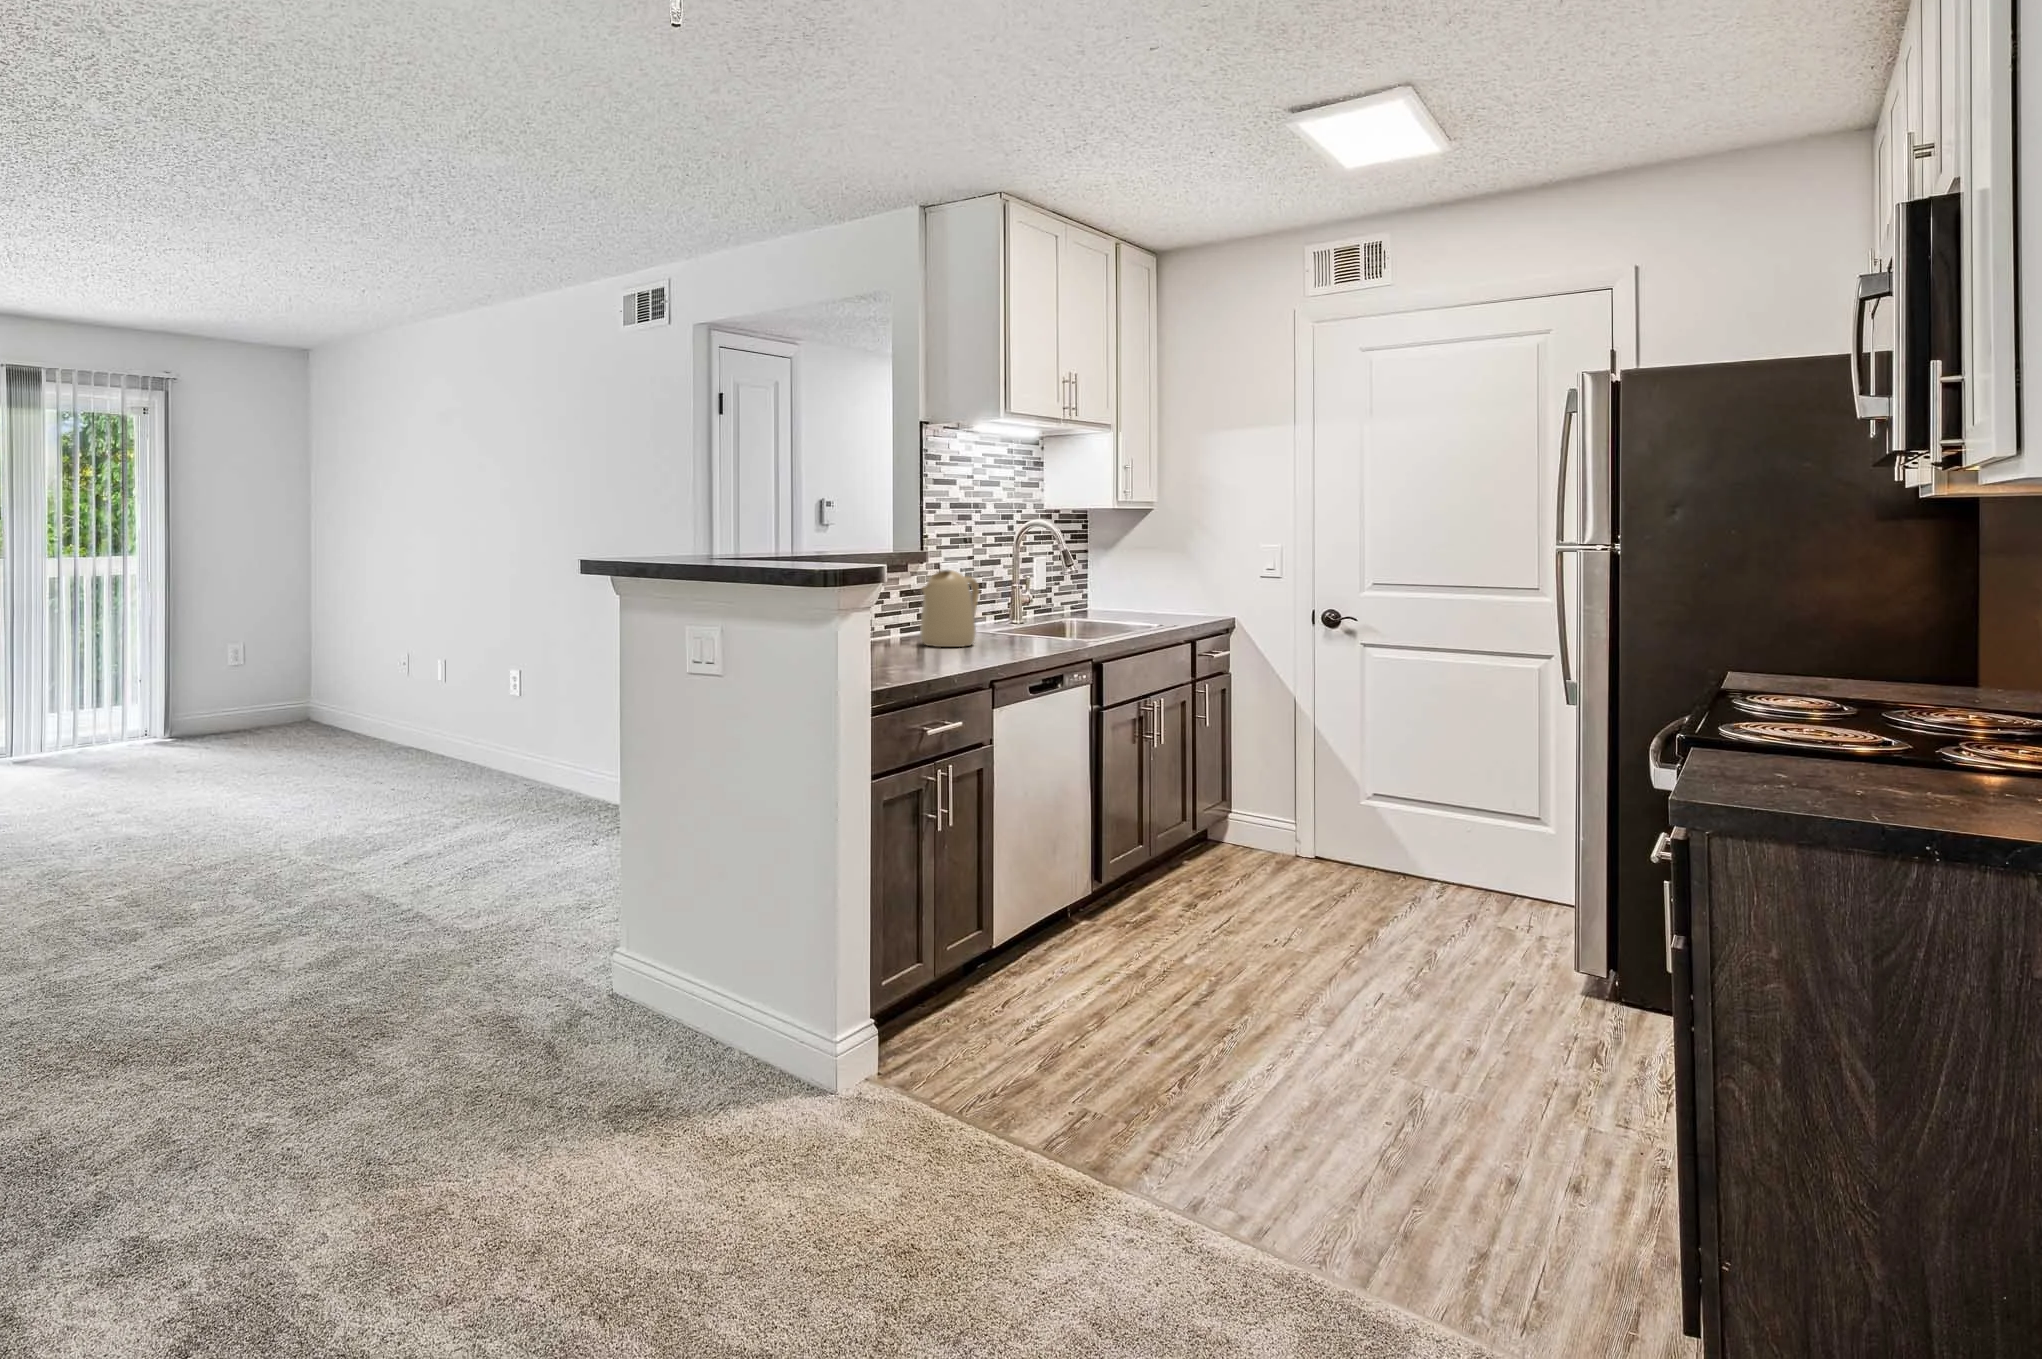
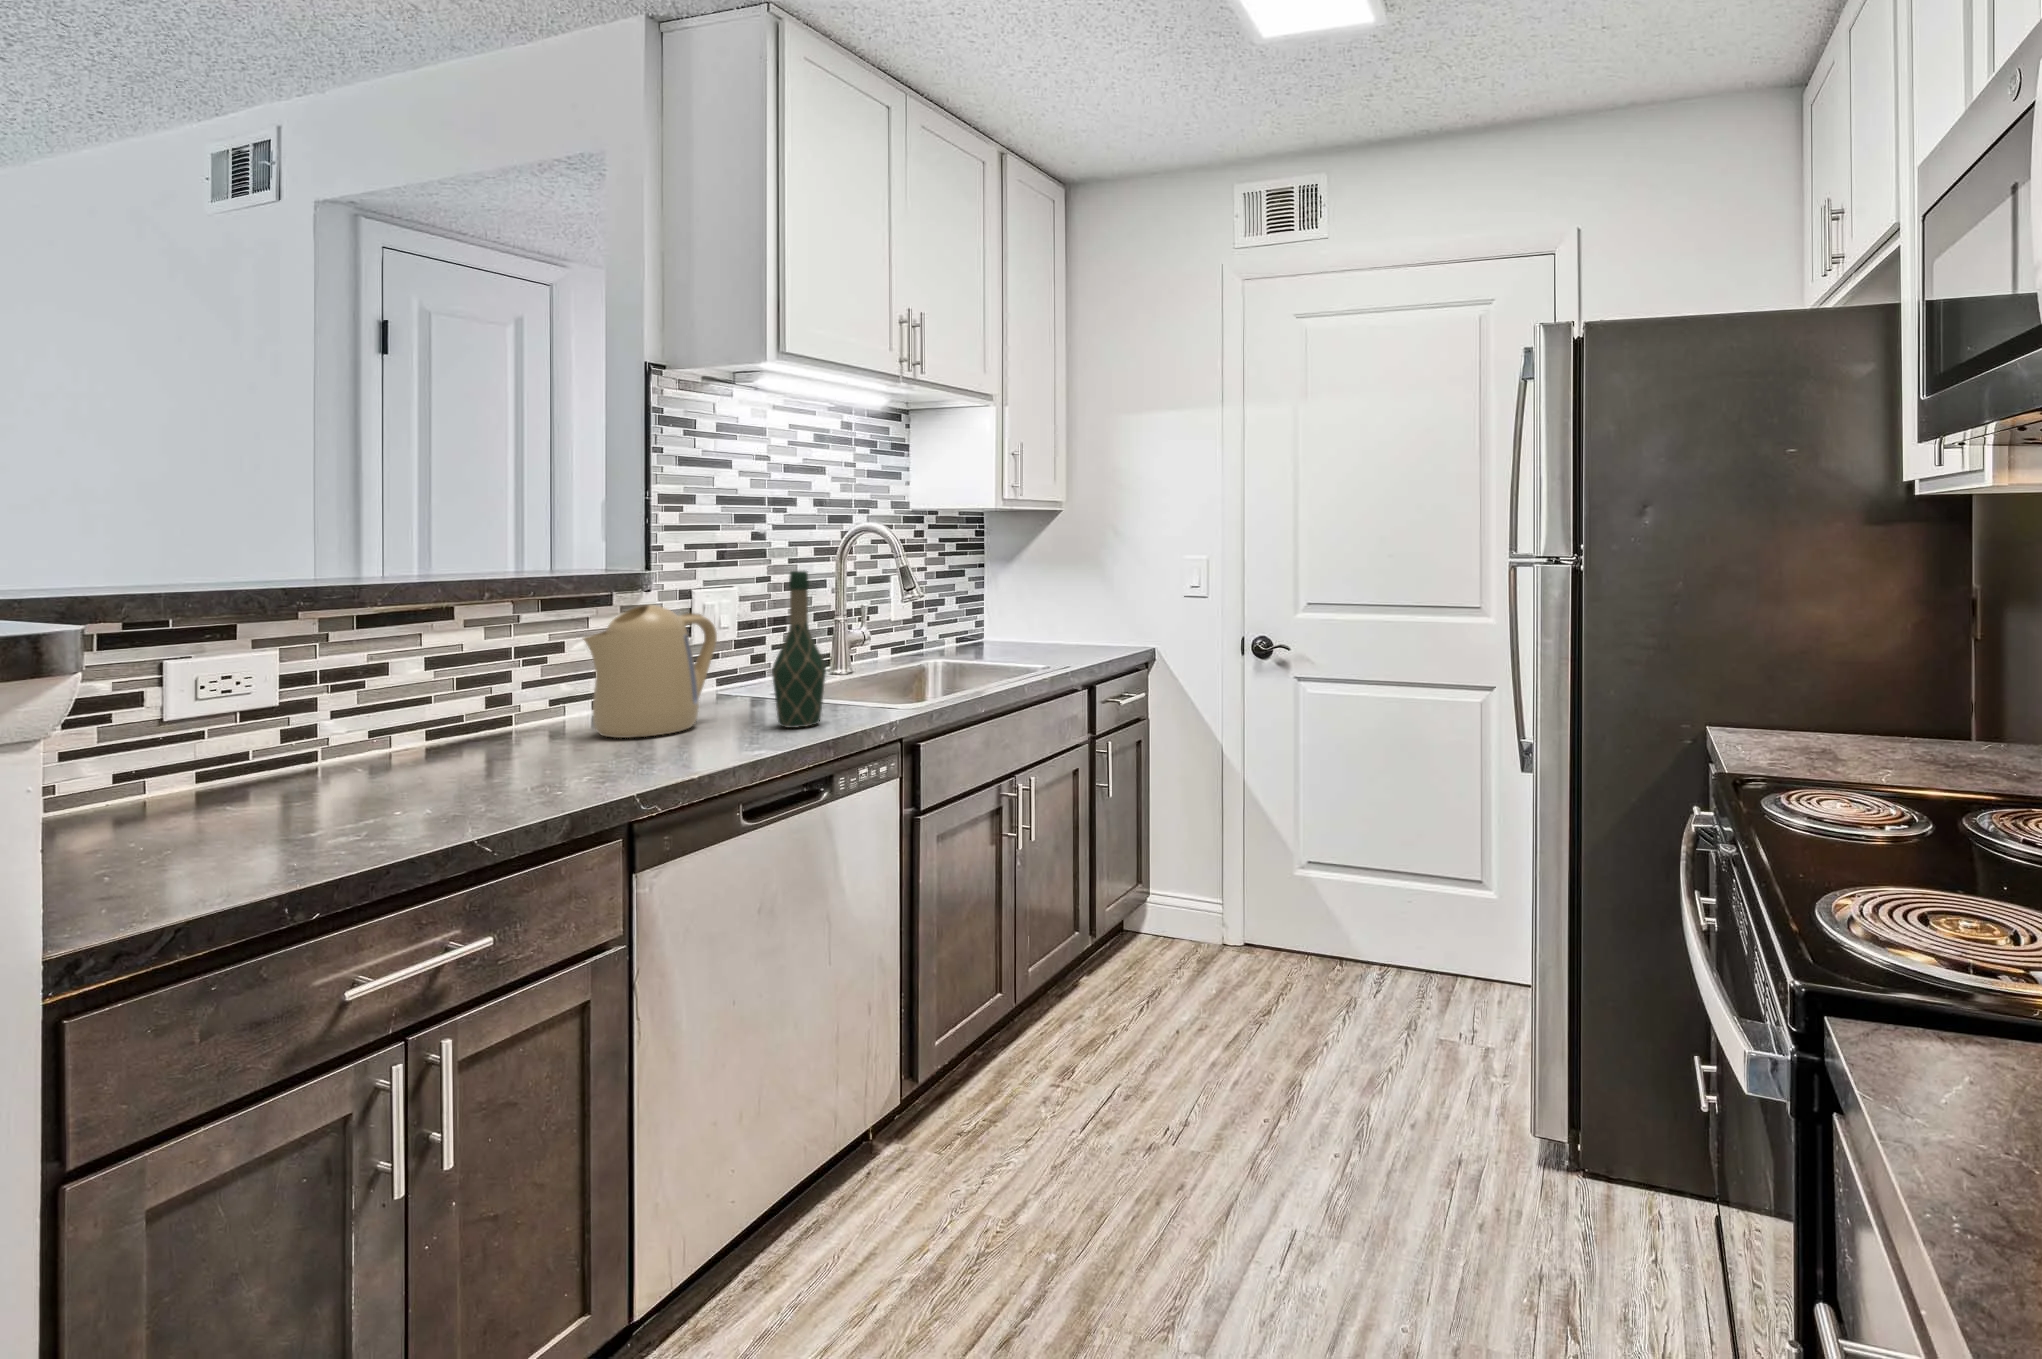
wine bottle: none [1020,550,1052,647] -> present [772,571,826,728]

